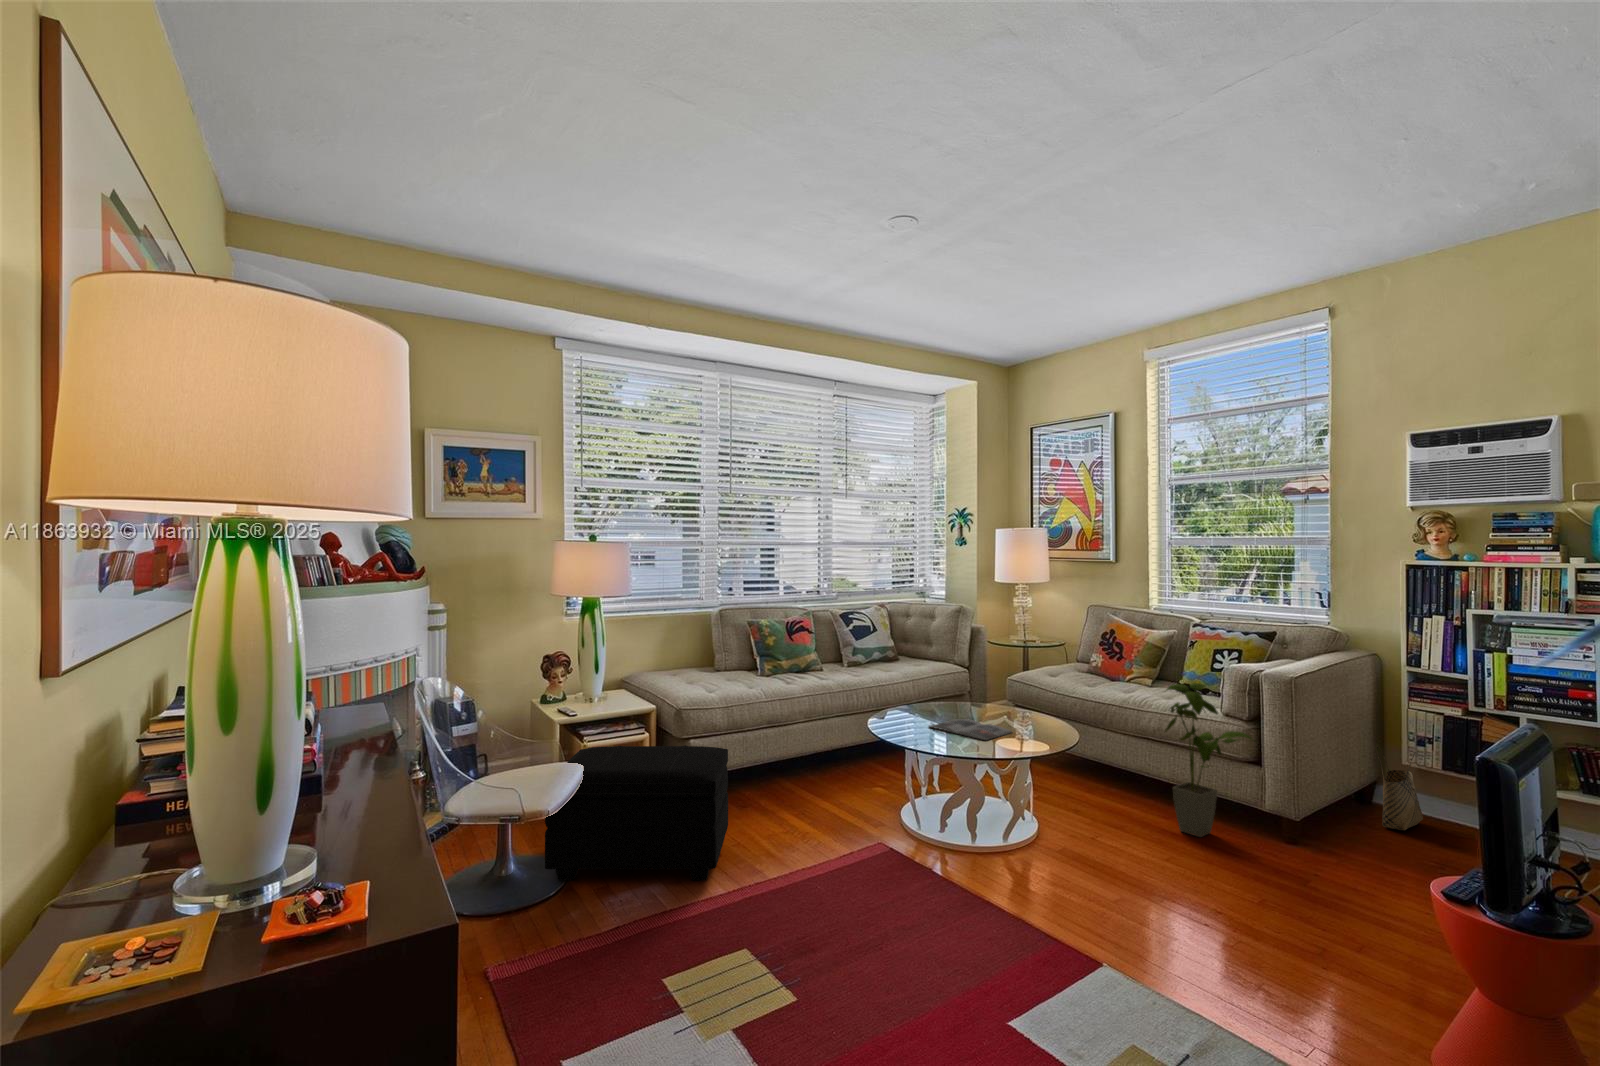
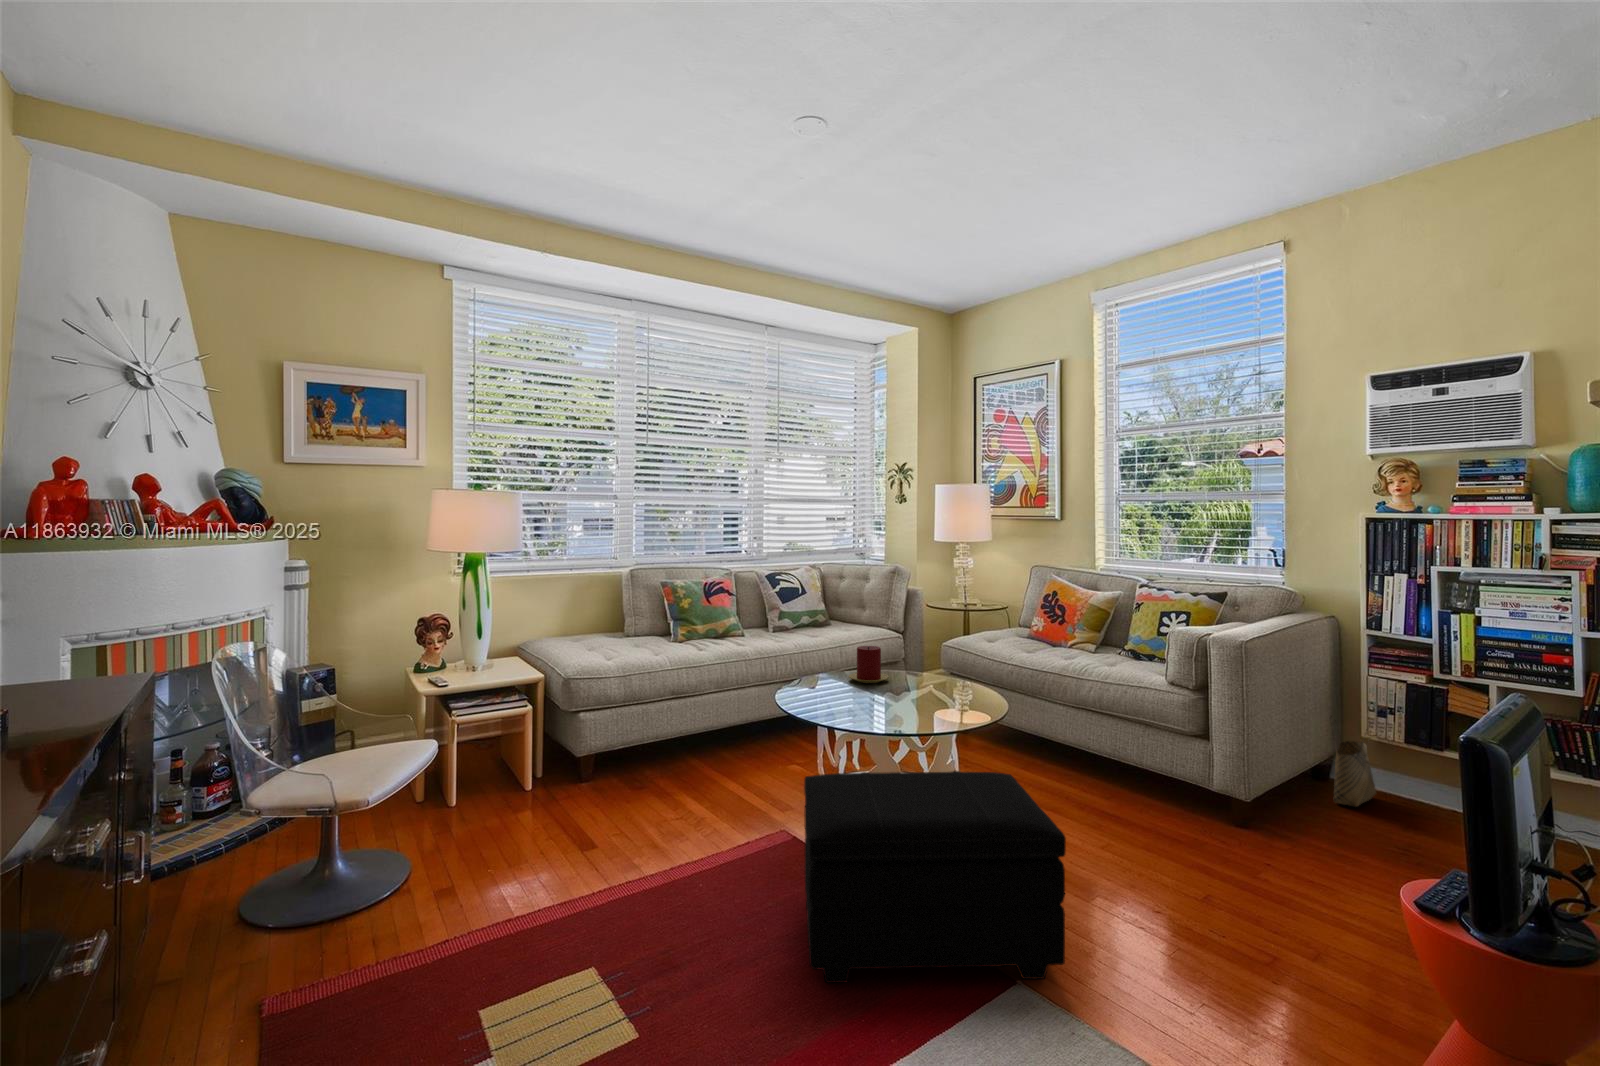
candle: none [928,680,964,714] -> present [849,646,889,683]
house plant: present [1165,683,1253,837] -> none [1102,648,1203,817]
magazine: present [929,719,1012,740] -> none [844,689,936,713]
footstool: present [545,745,728,880] -> present [804,771,1066,983]

